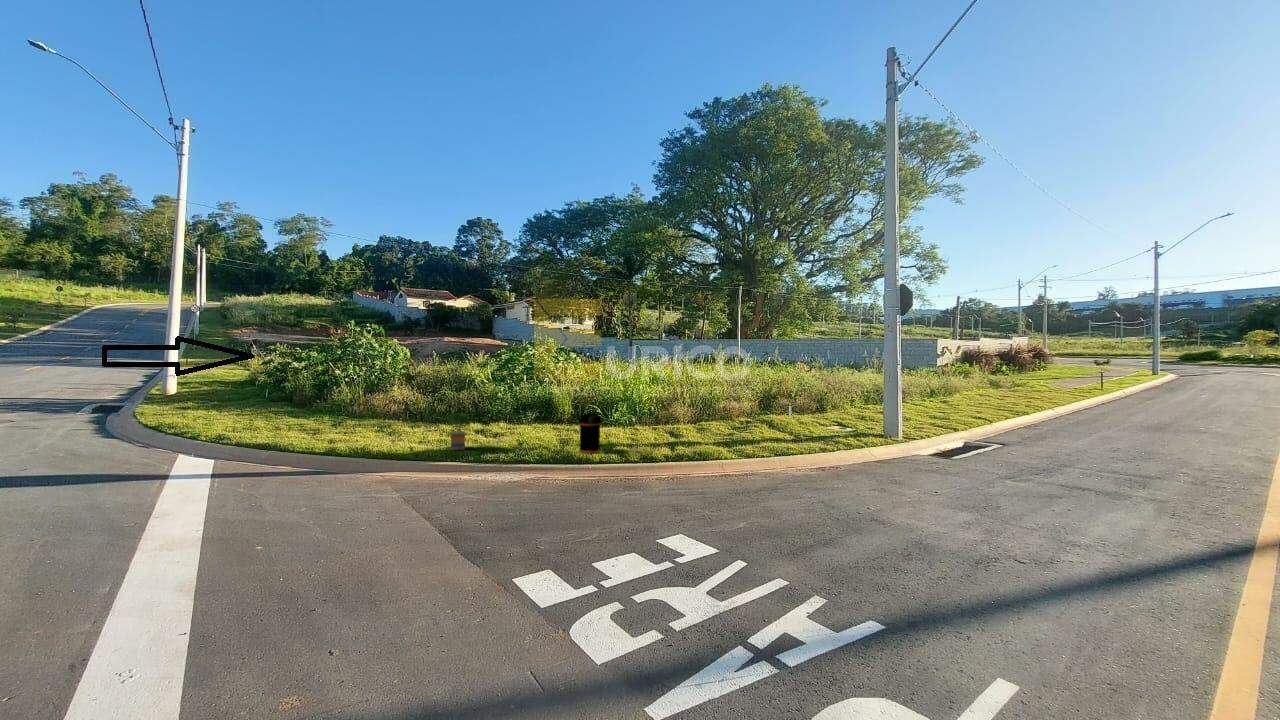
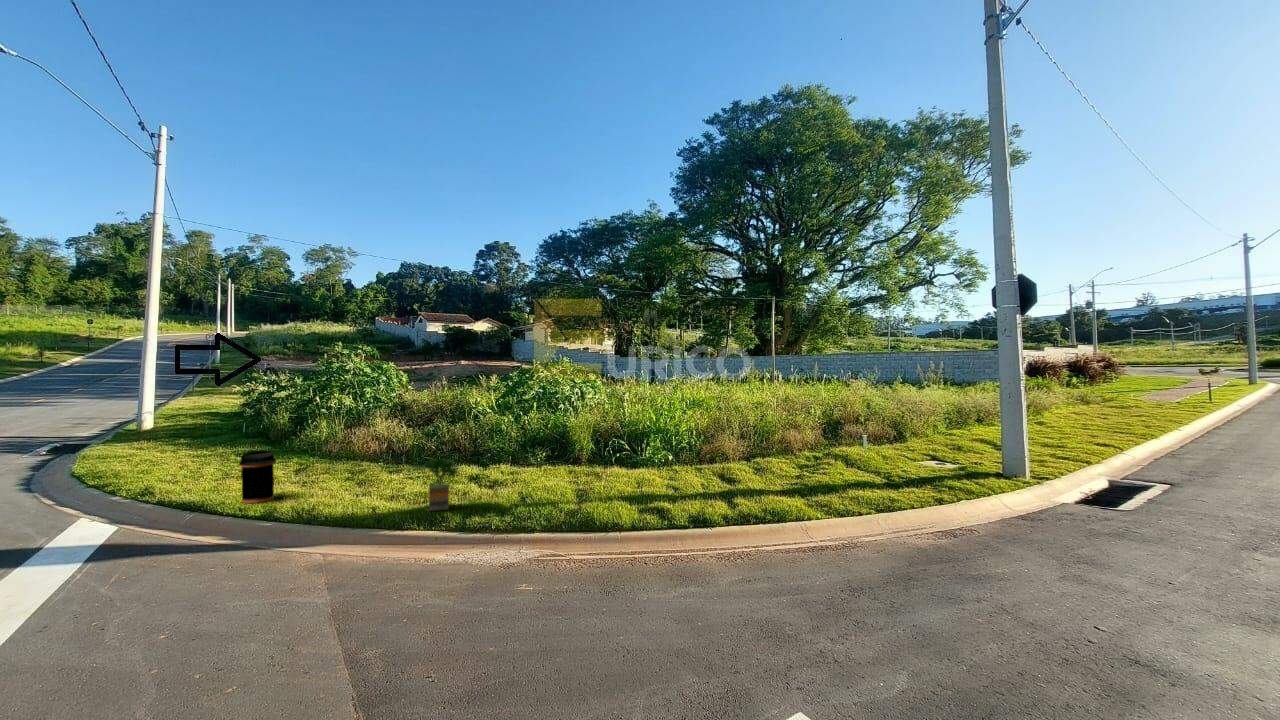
trash can: present [578,414,602,453] -> present [239,451,276,503]

